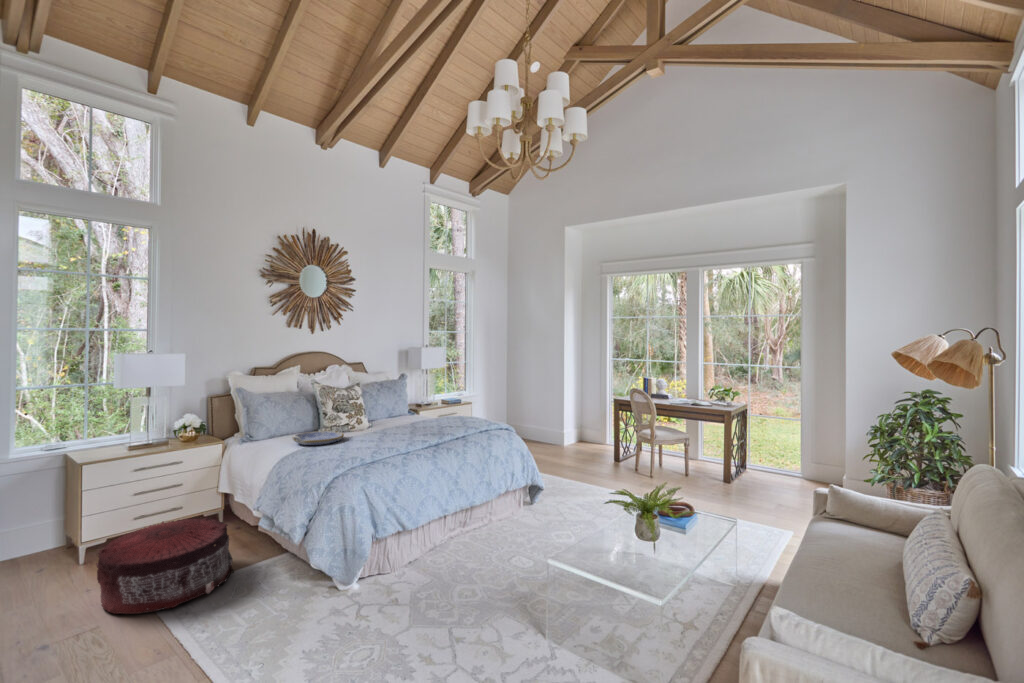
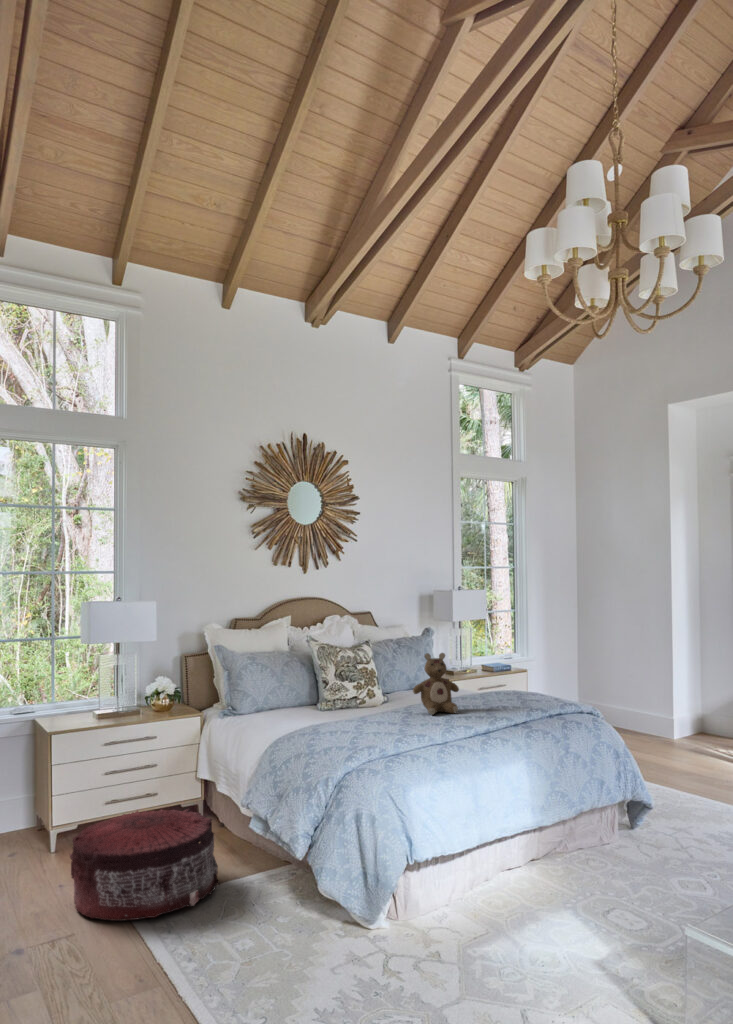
stuffed bear: none [389,395,422,438] -> present [413,653,459,715]
serving tray: present [292,428,344,445] -> none [286,699,352,720]

